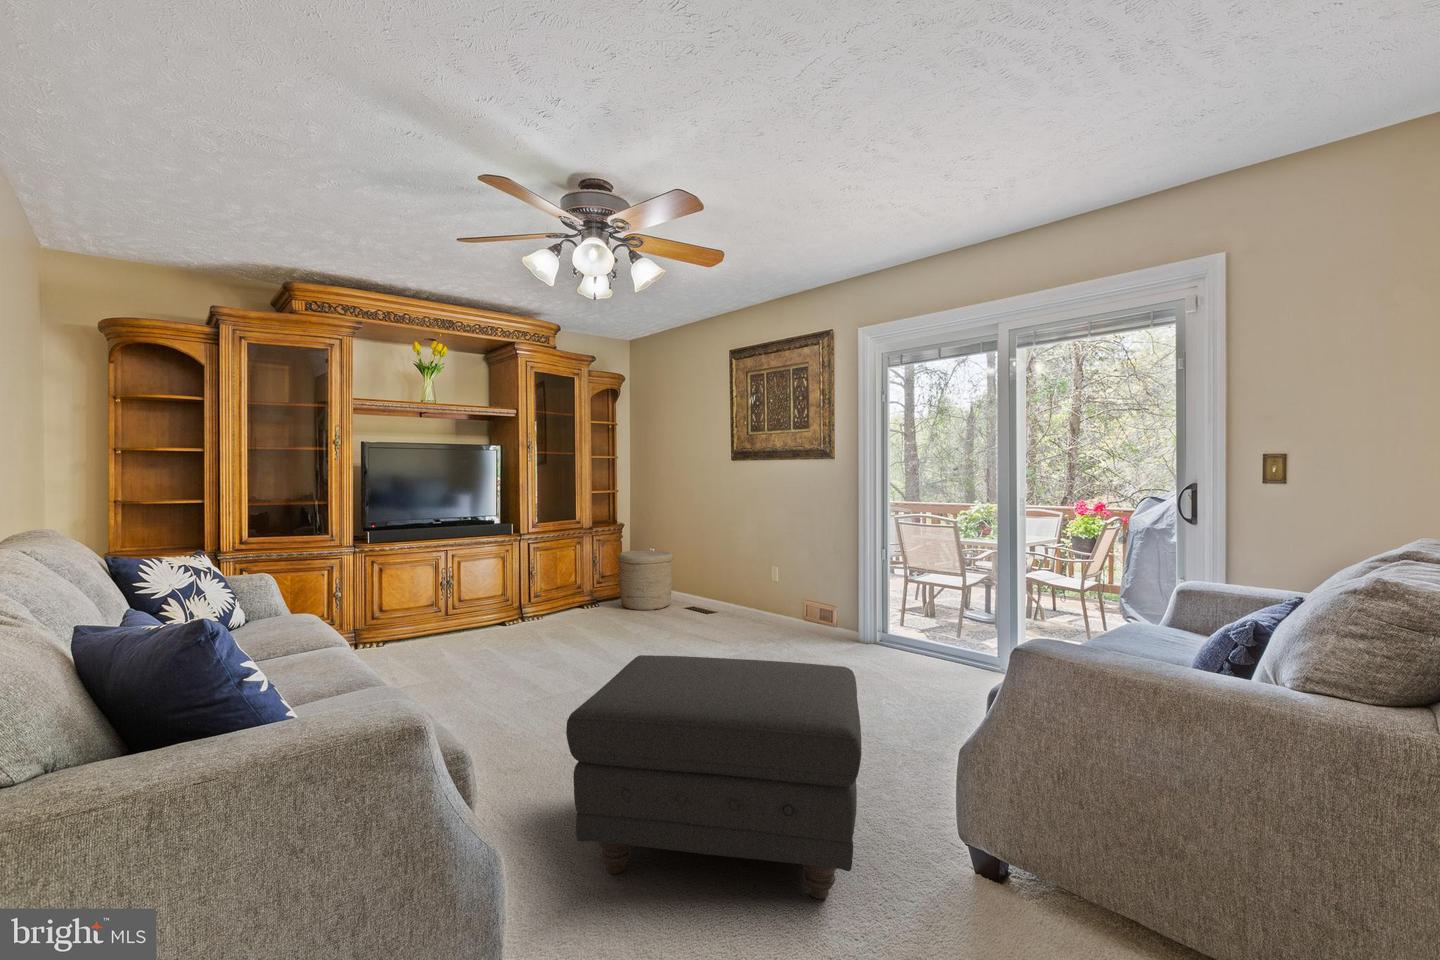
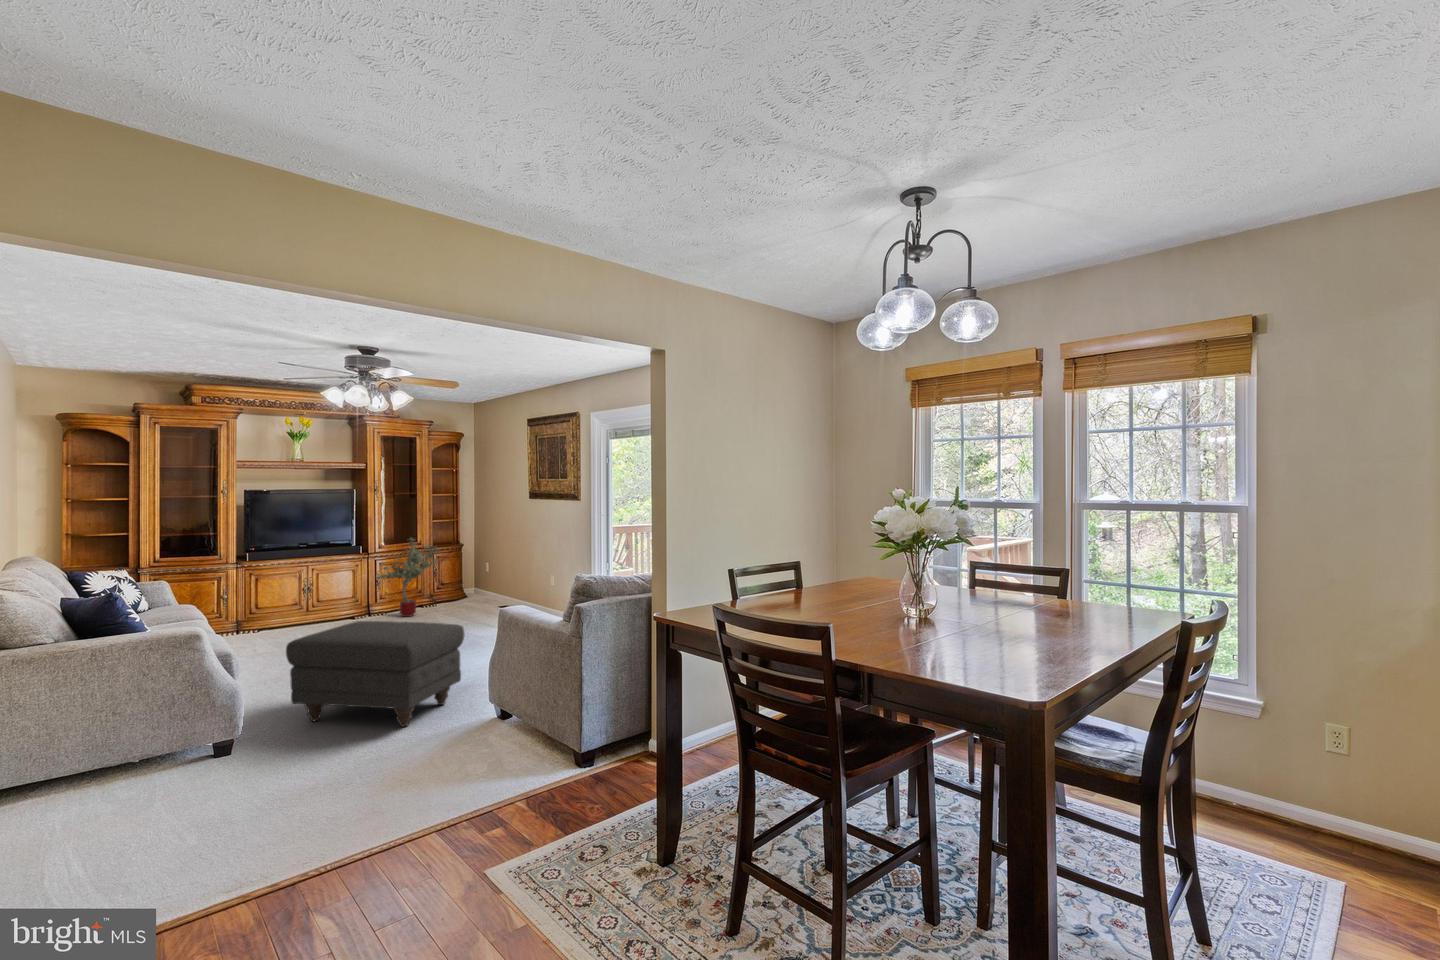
potted tree: none [535,513,609,623] -> present [377,538,438,617]
woven basket: present [618,550,673,610] -> none [451,564,495,608]

